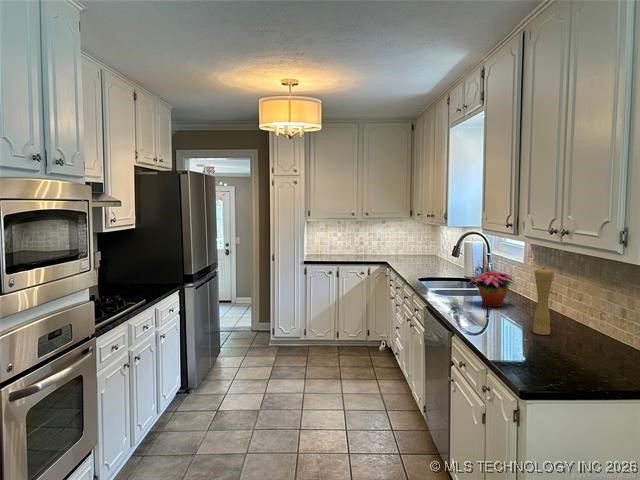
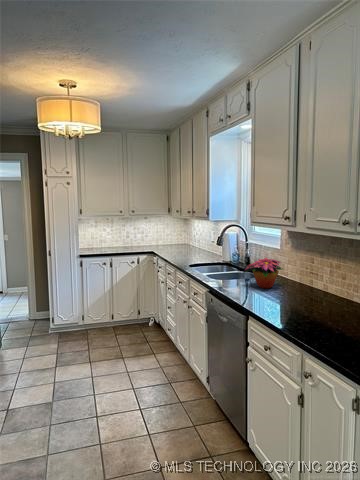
pepper mill: present [533,268,554,335] -> none [319,256,337,313]

